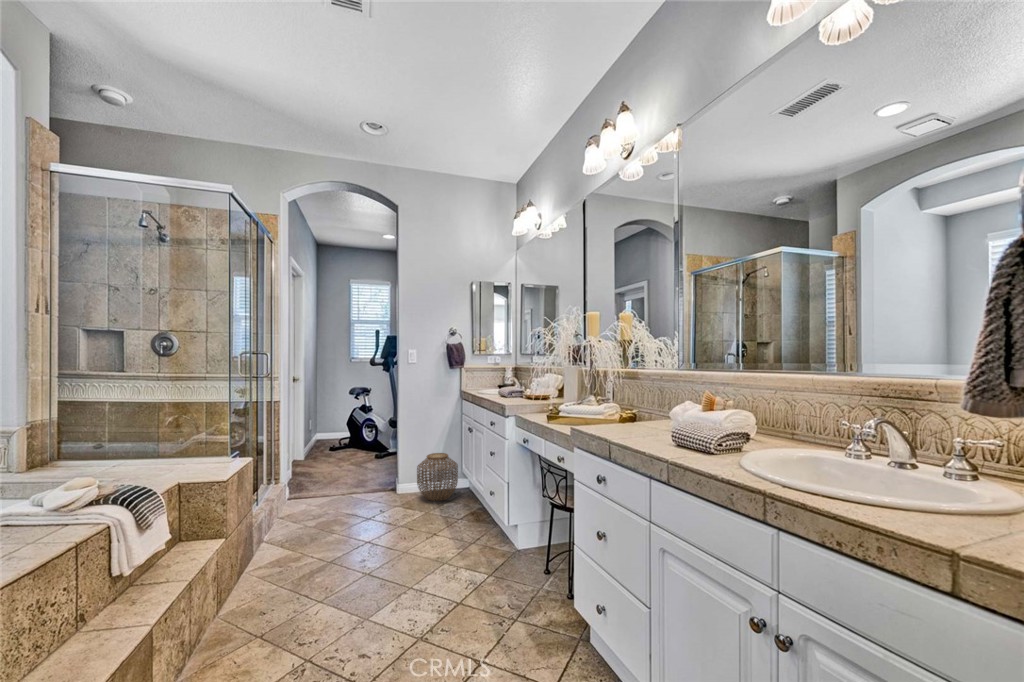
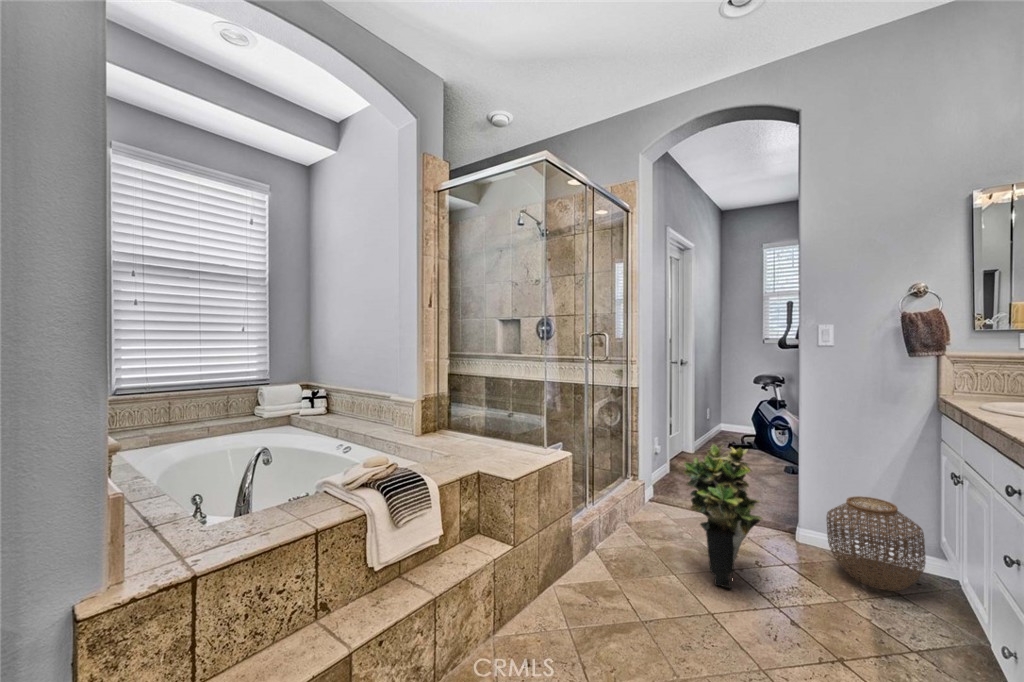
potted plant: none [341,433,391,527] -> present [684,445,762,588]

